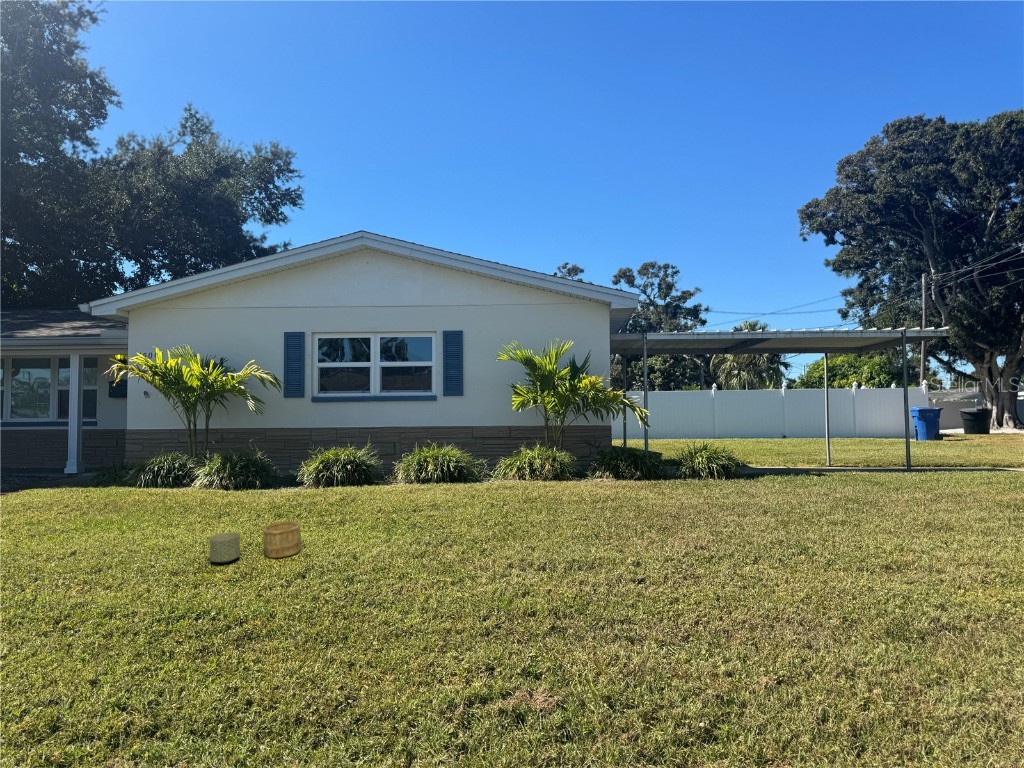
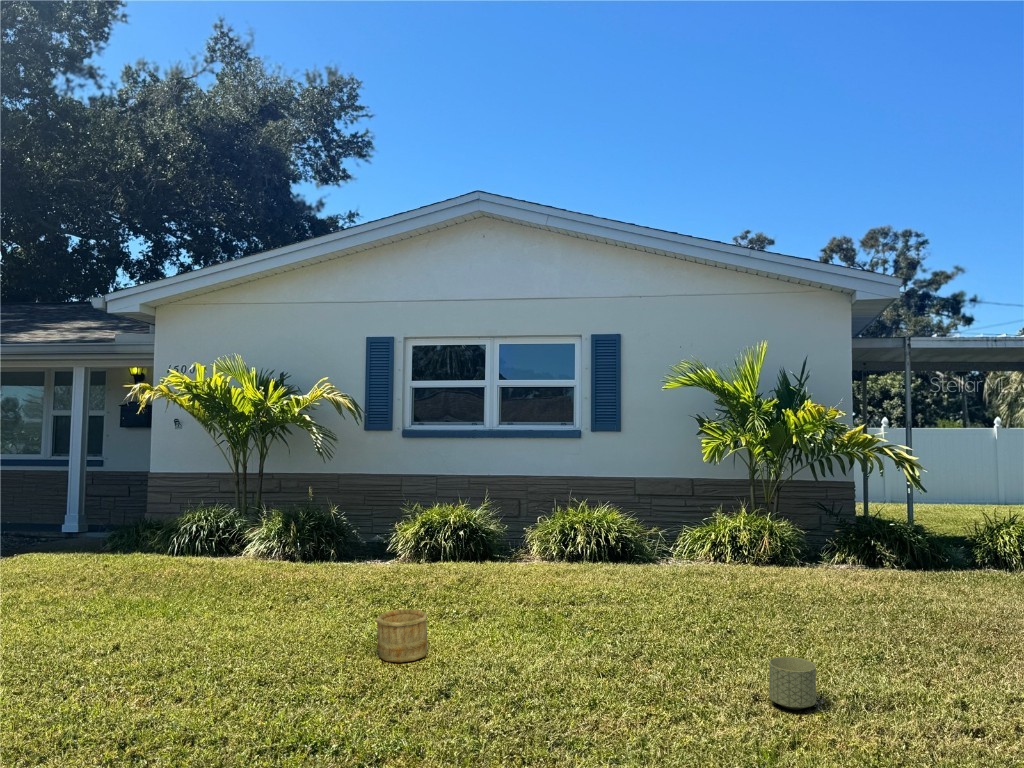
planter: present [210,532,240,563] -> present [769,657,816,710]

